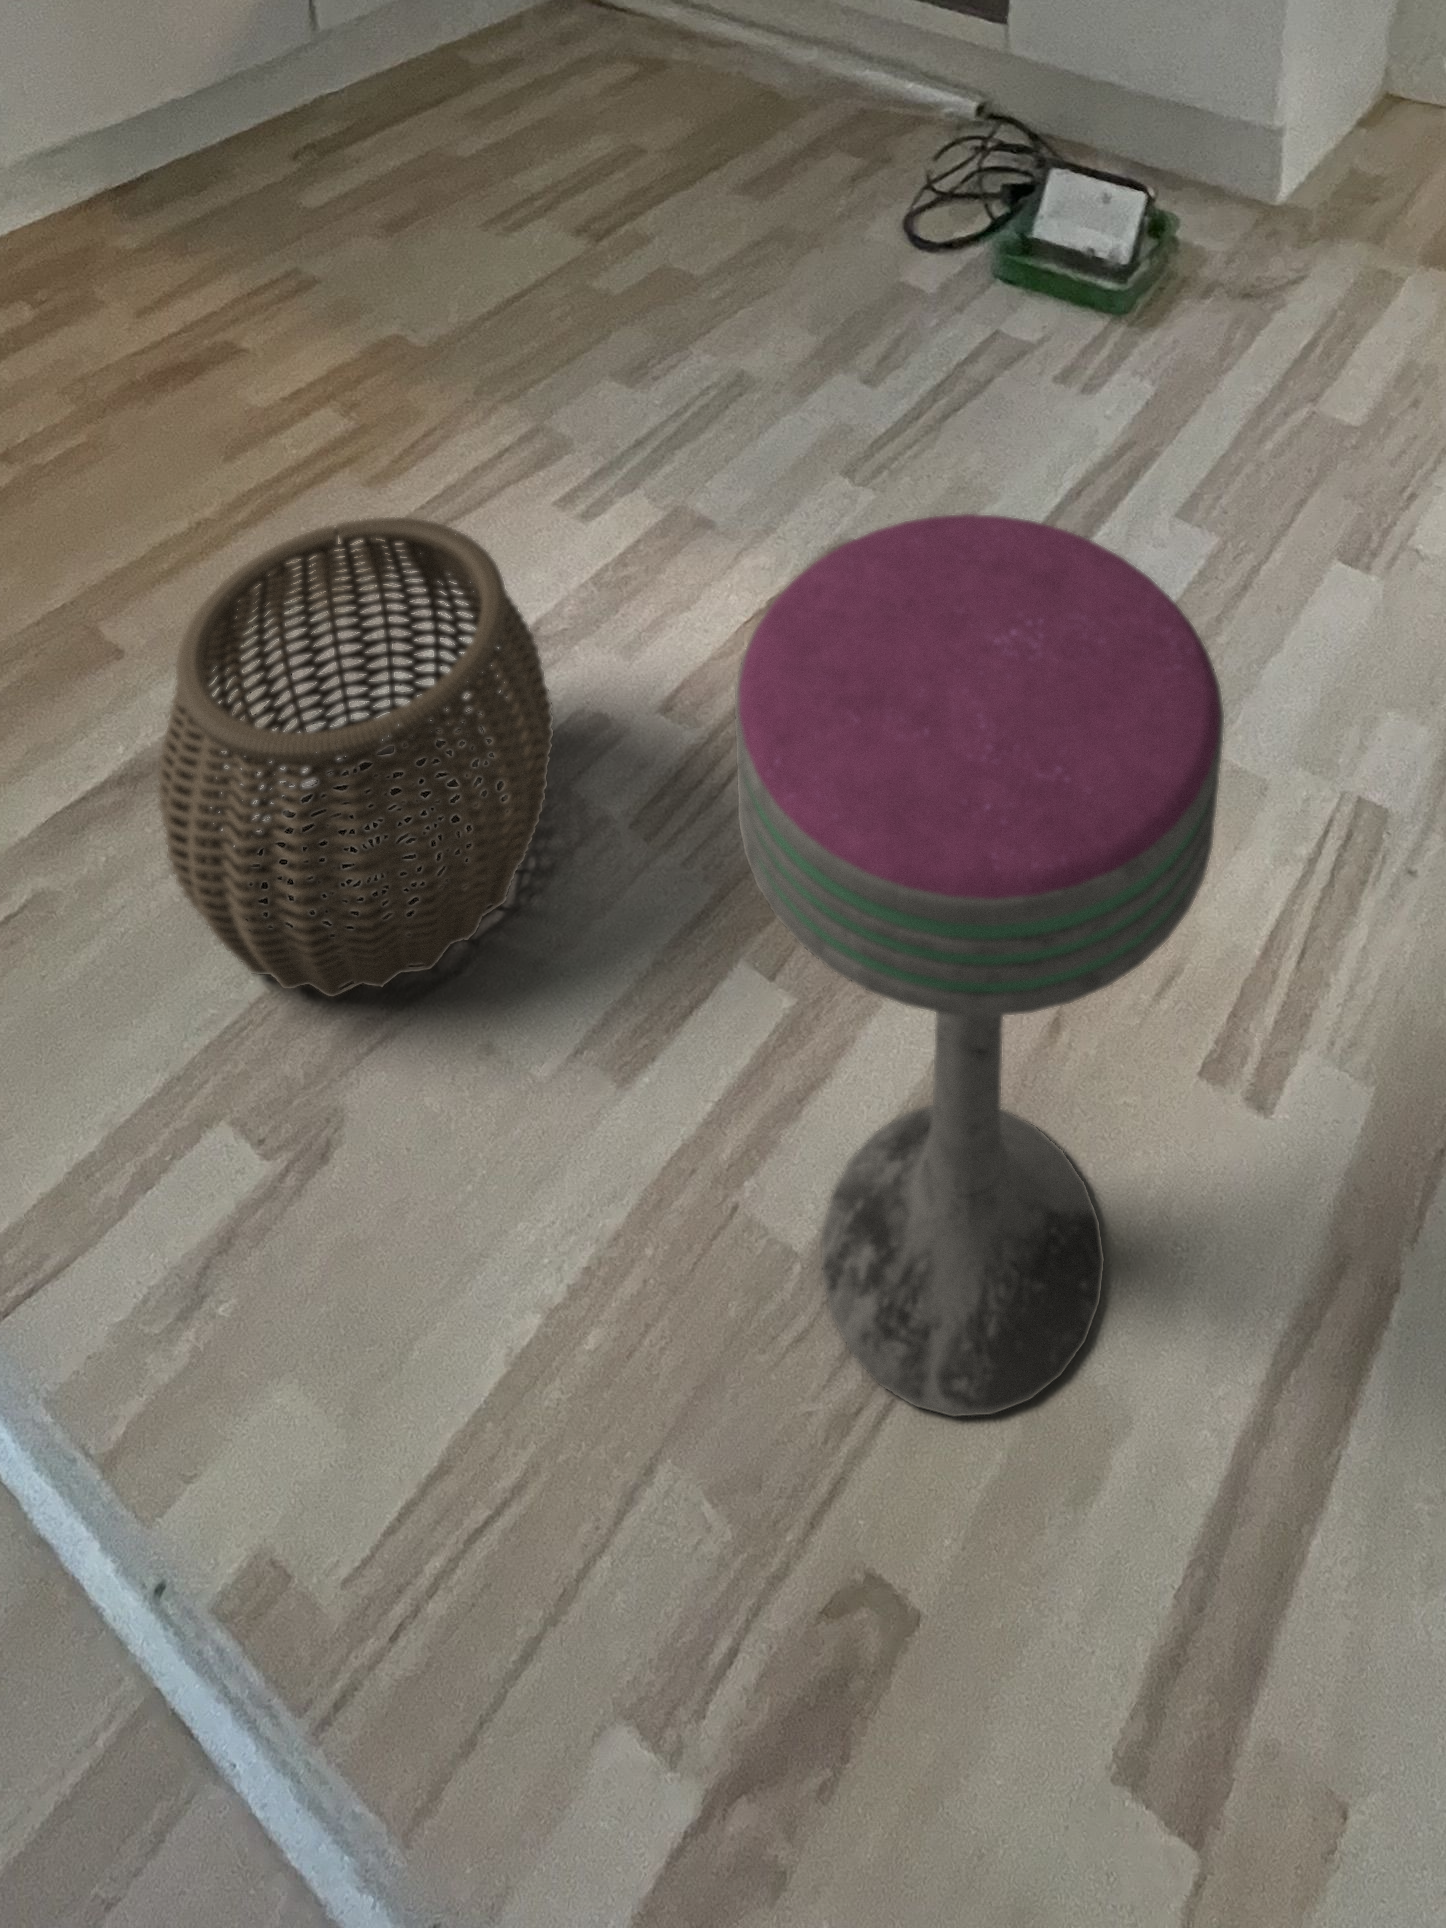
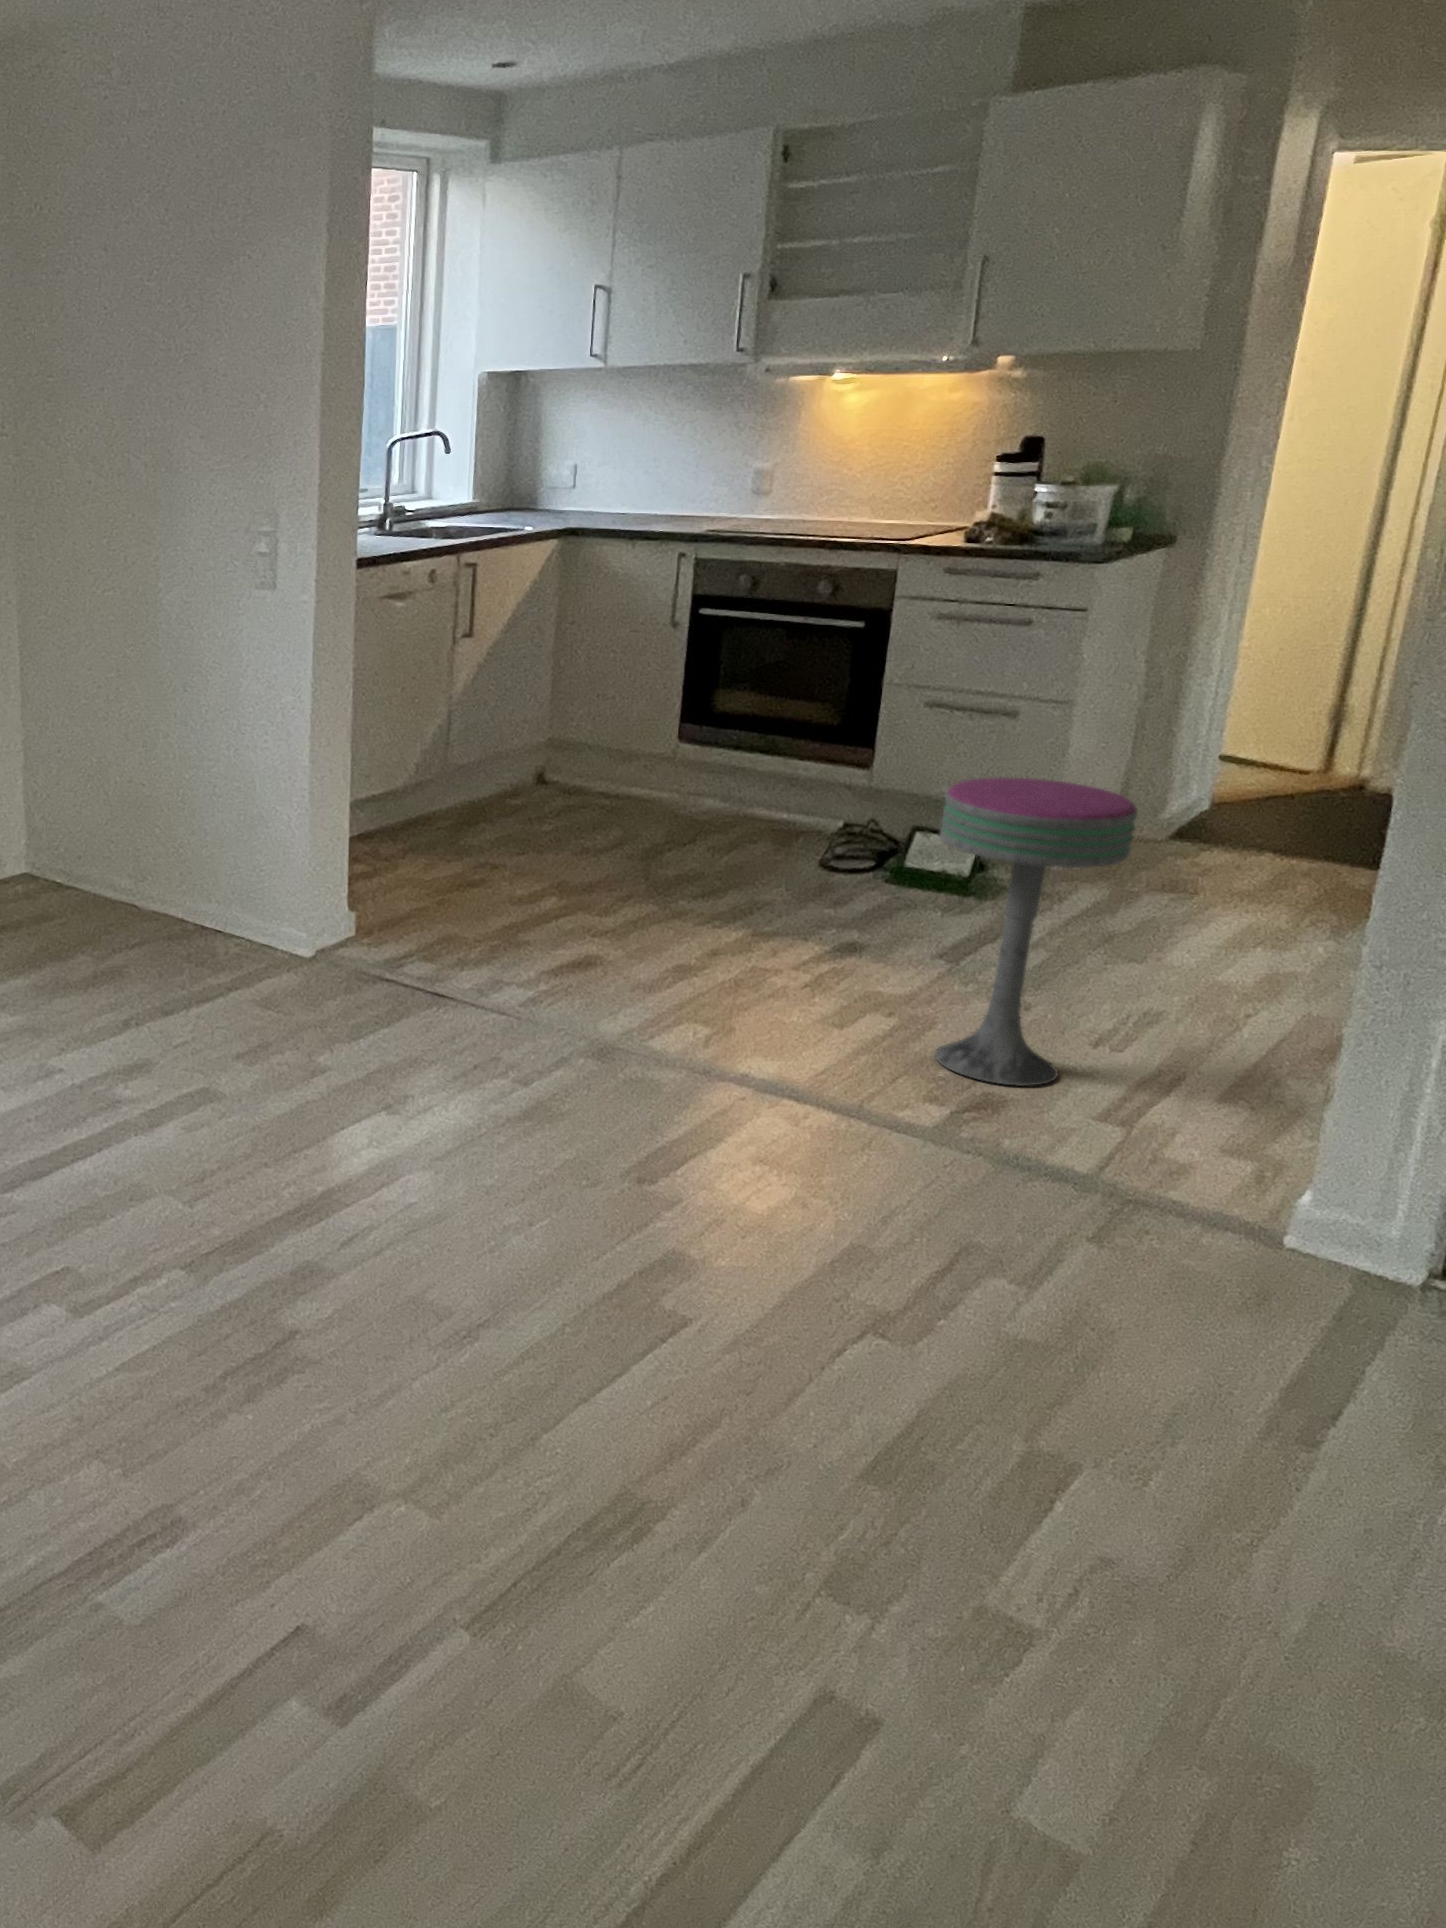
woven basket: present [158,517,554,997] -> none [611,854,774,1009]

